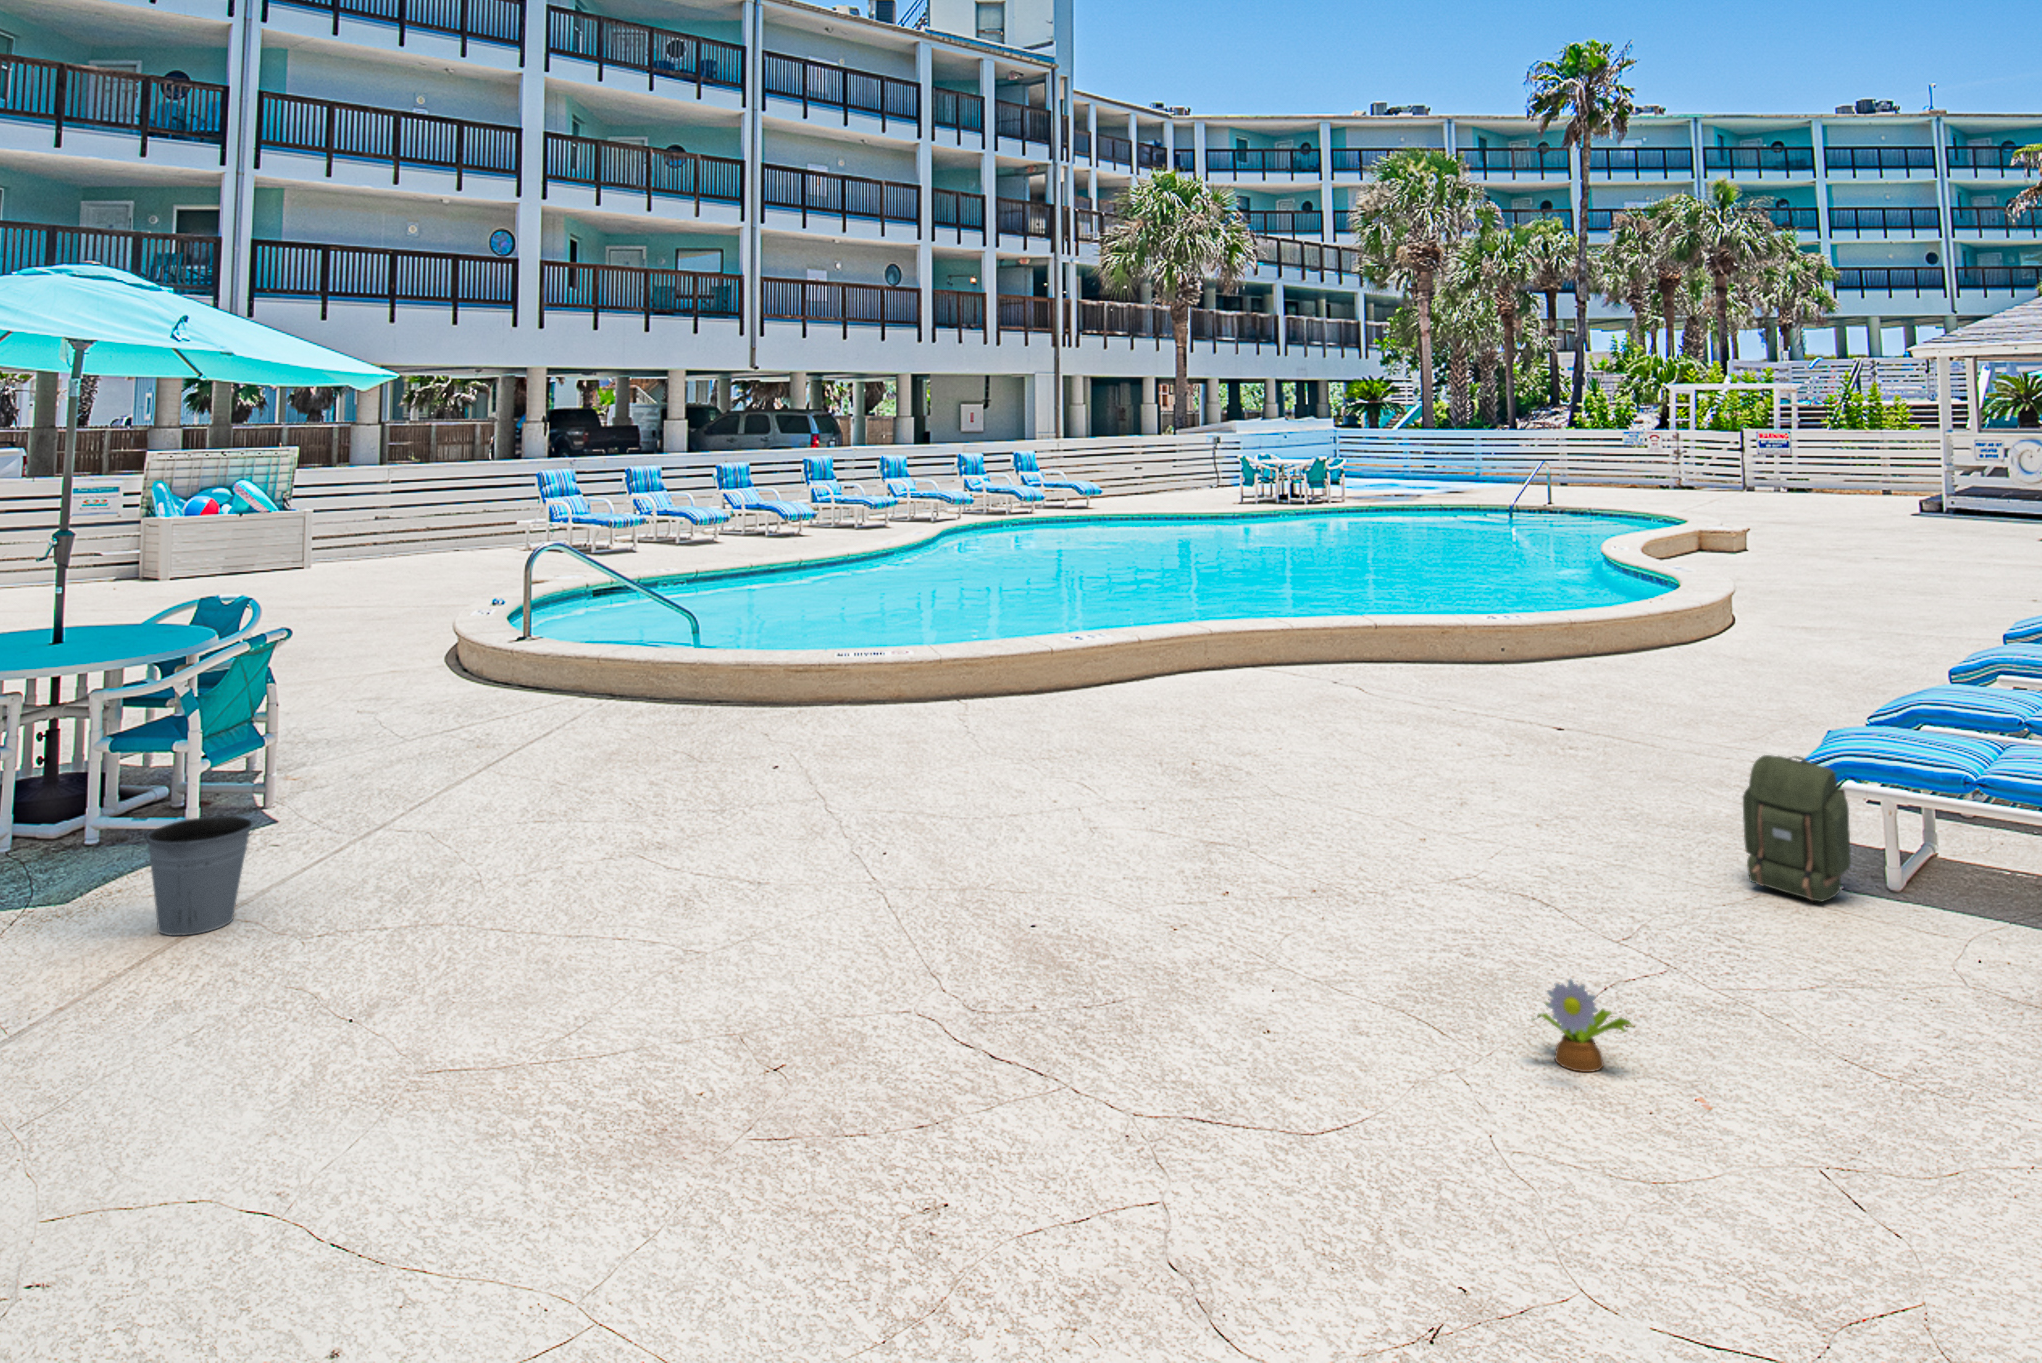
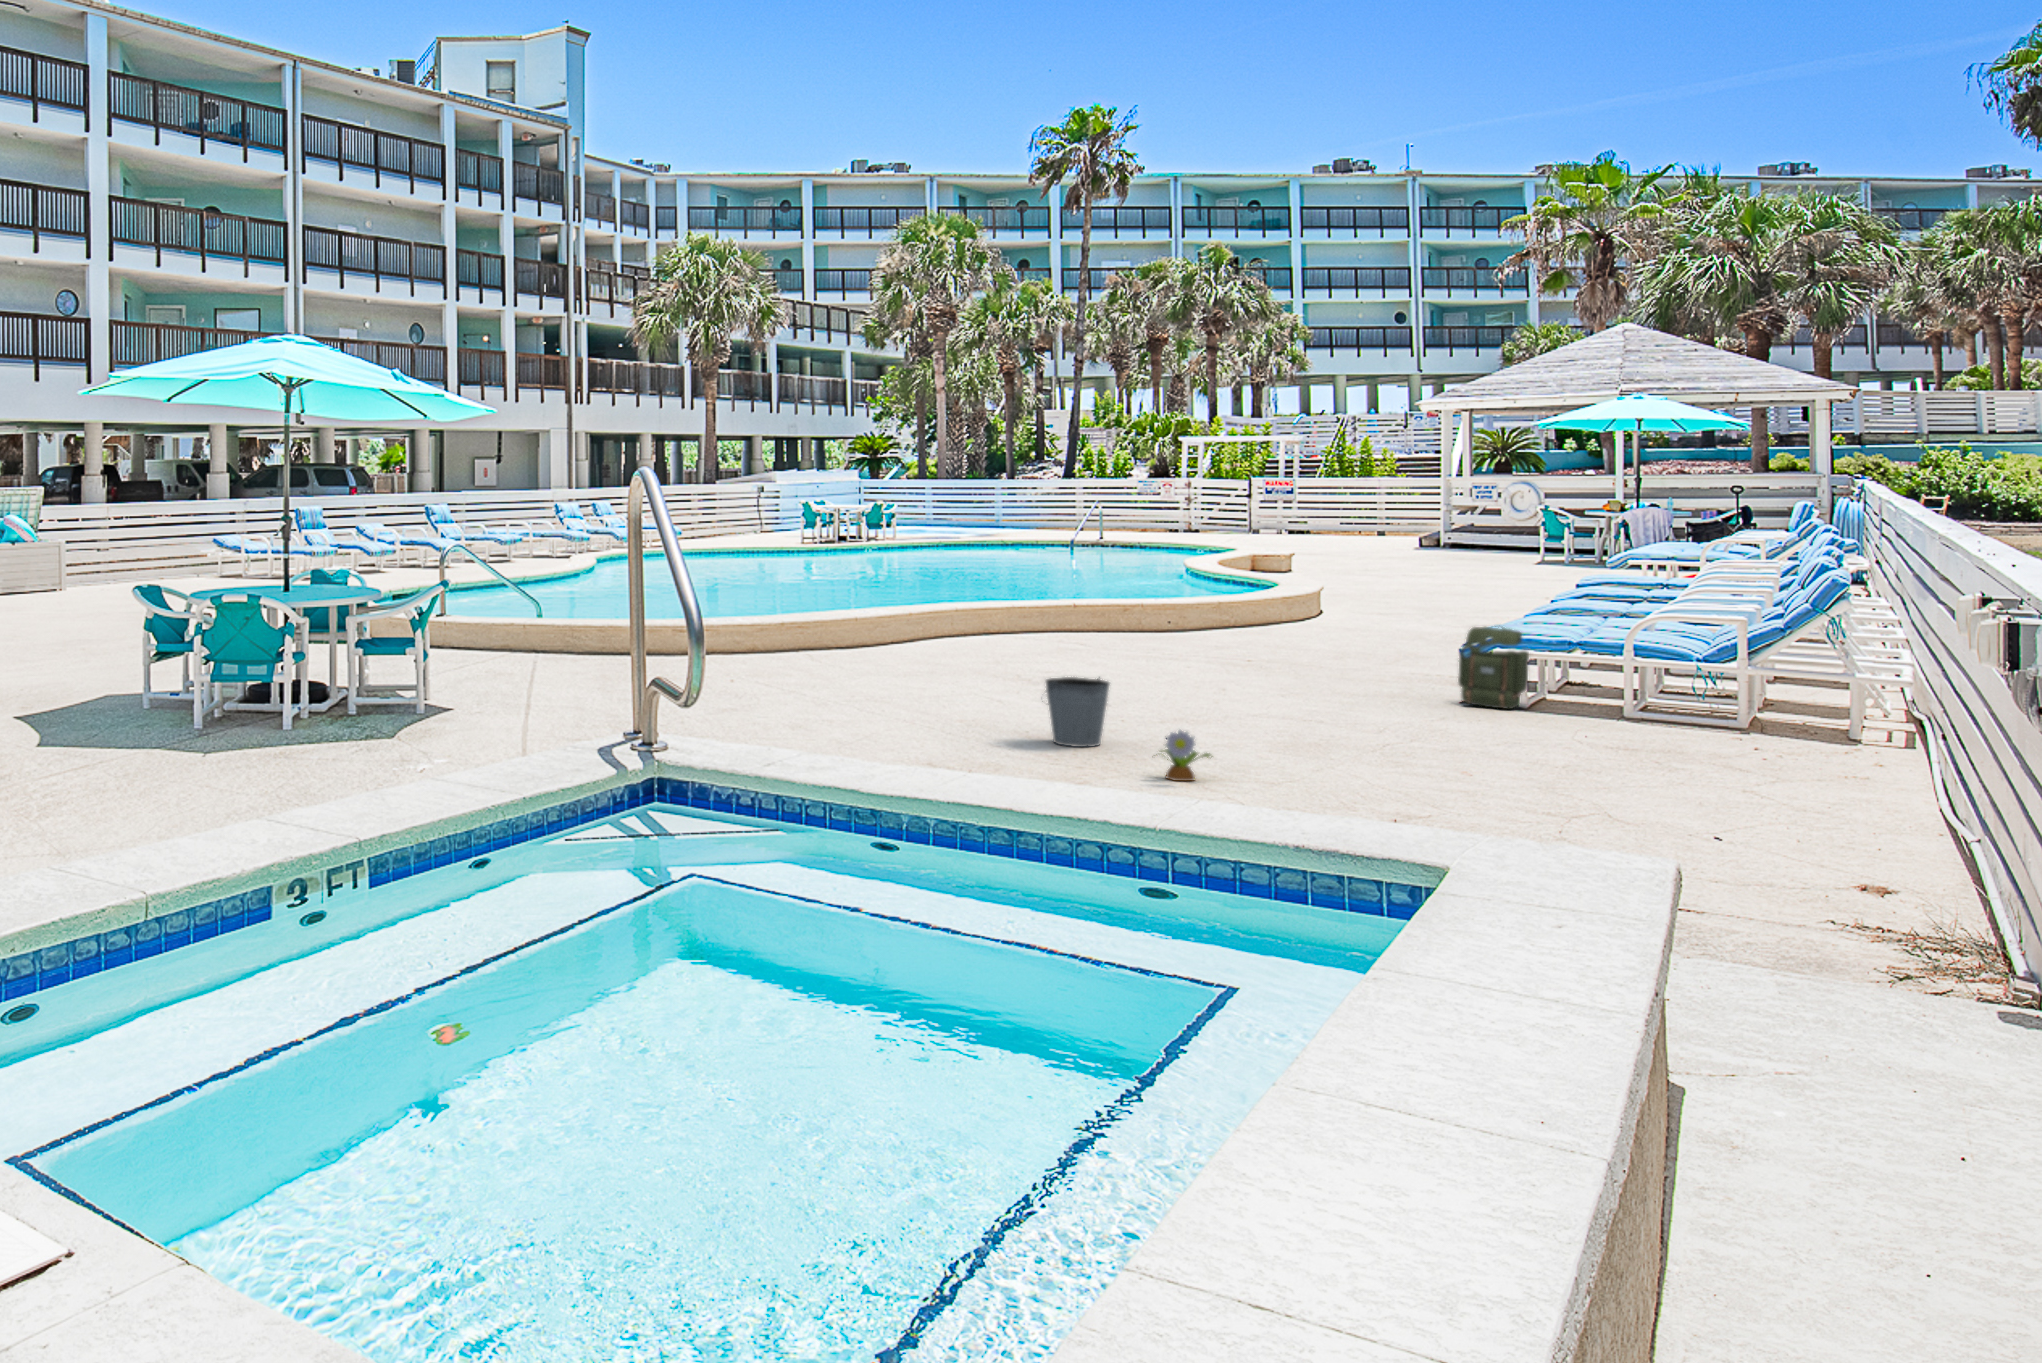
bucket: present [145,816,256,936] -> present [1046,677,1110,747]
decorative plant: present [1532,979,1632,1072] -> present [1156,730,1213,781]

